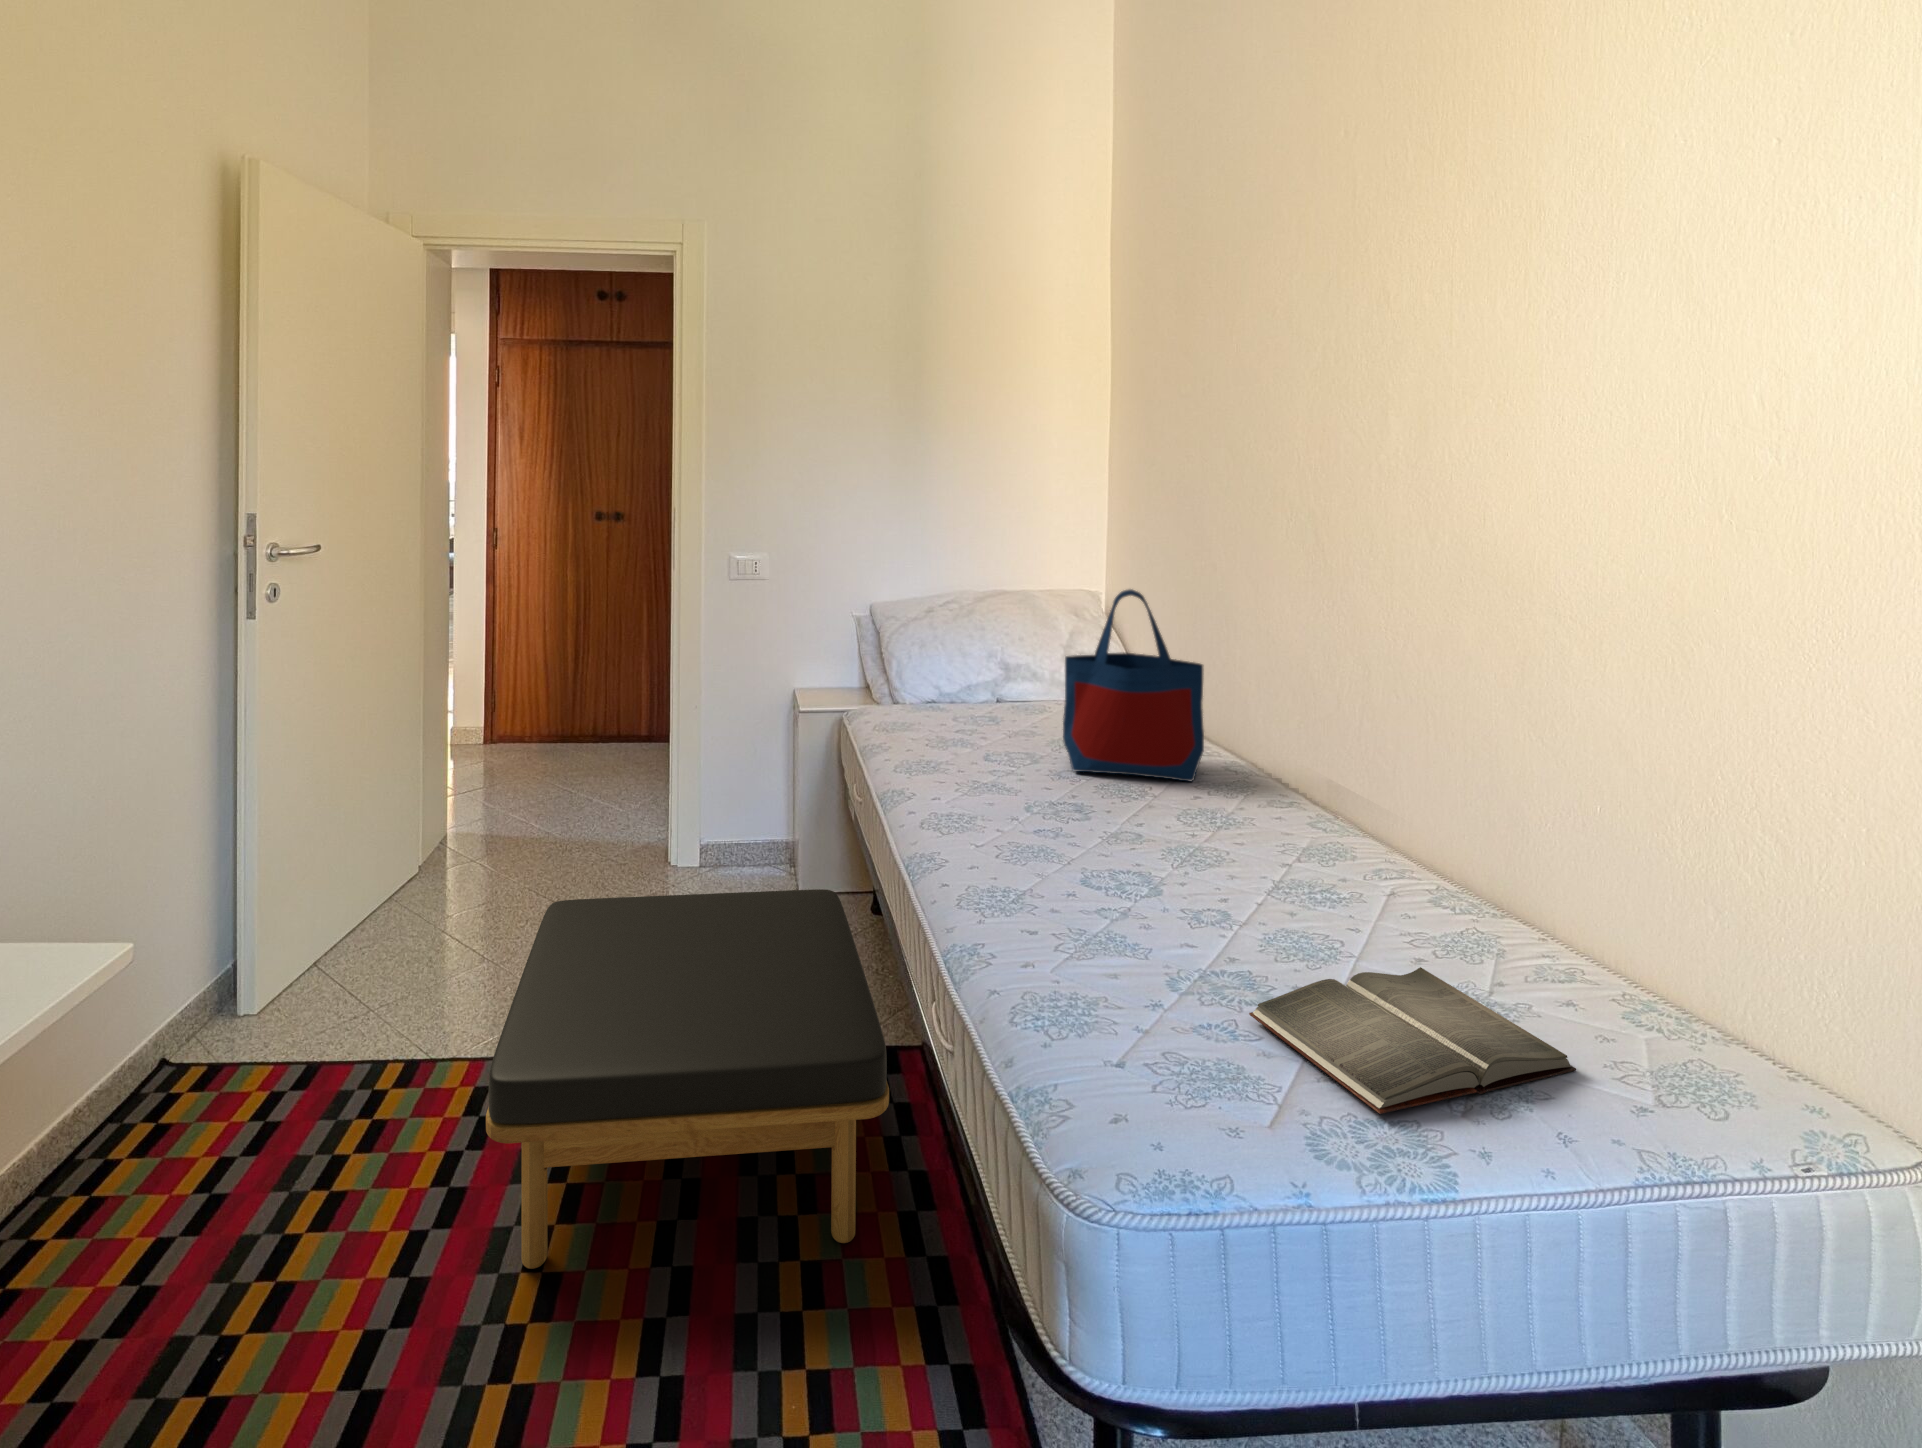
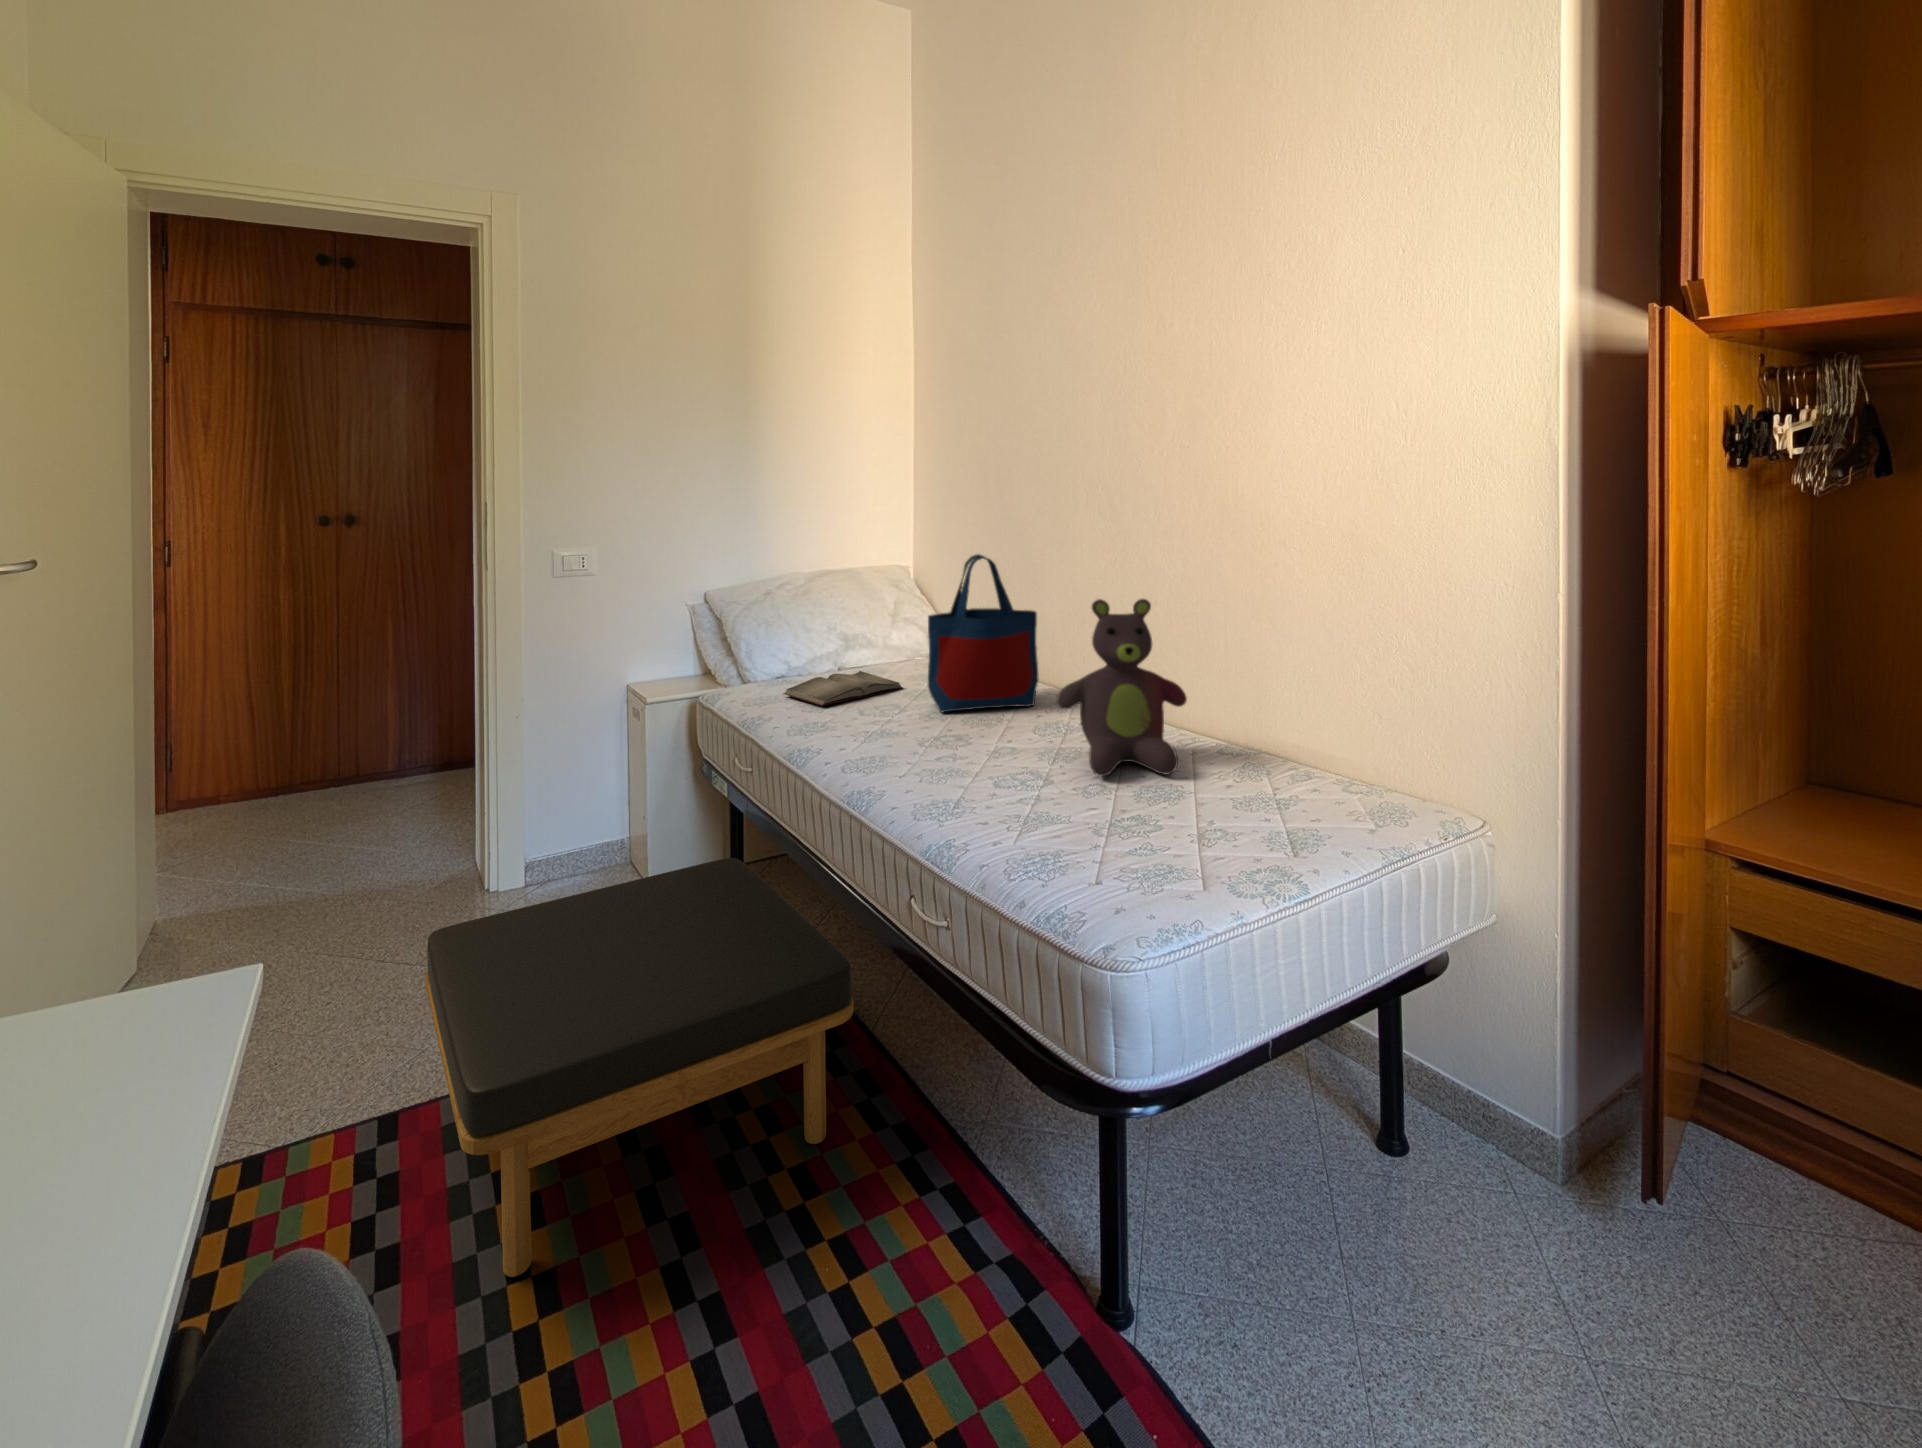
stuffed bear: none [1182,663,1376,917] -> present [1056,599,1187,776]
hardback book: present [1249,967,1576,1114] -> present [783,671,903,706]

